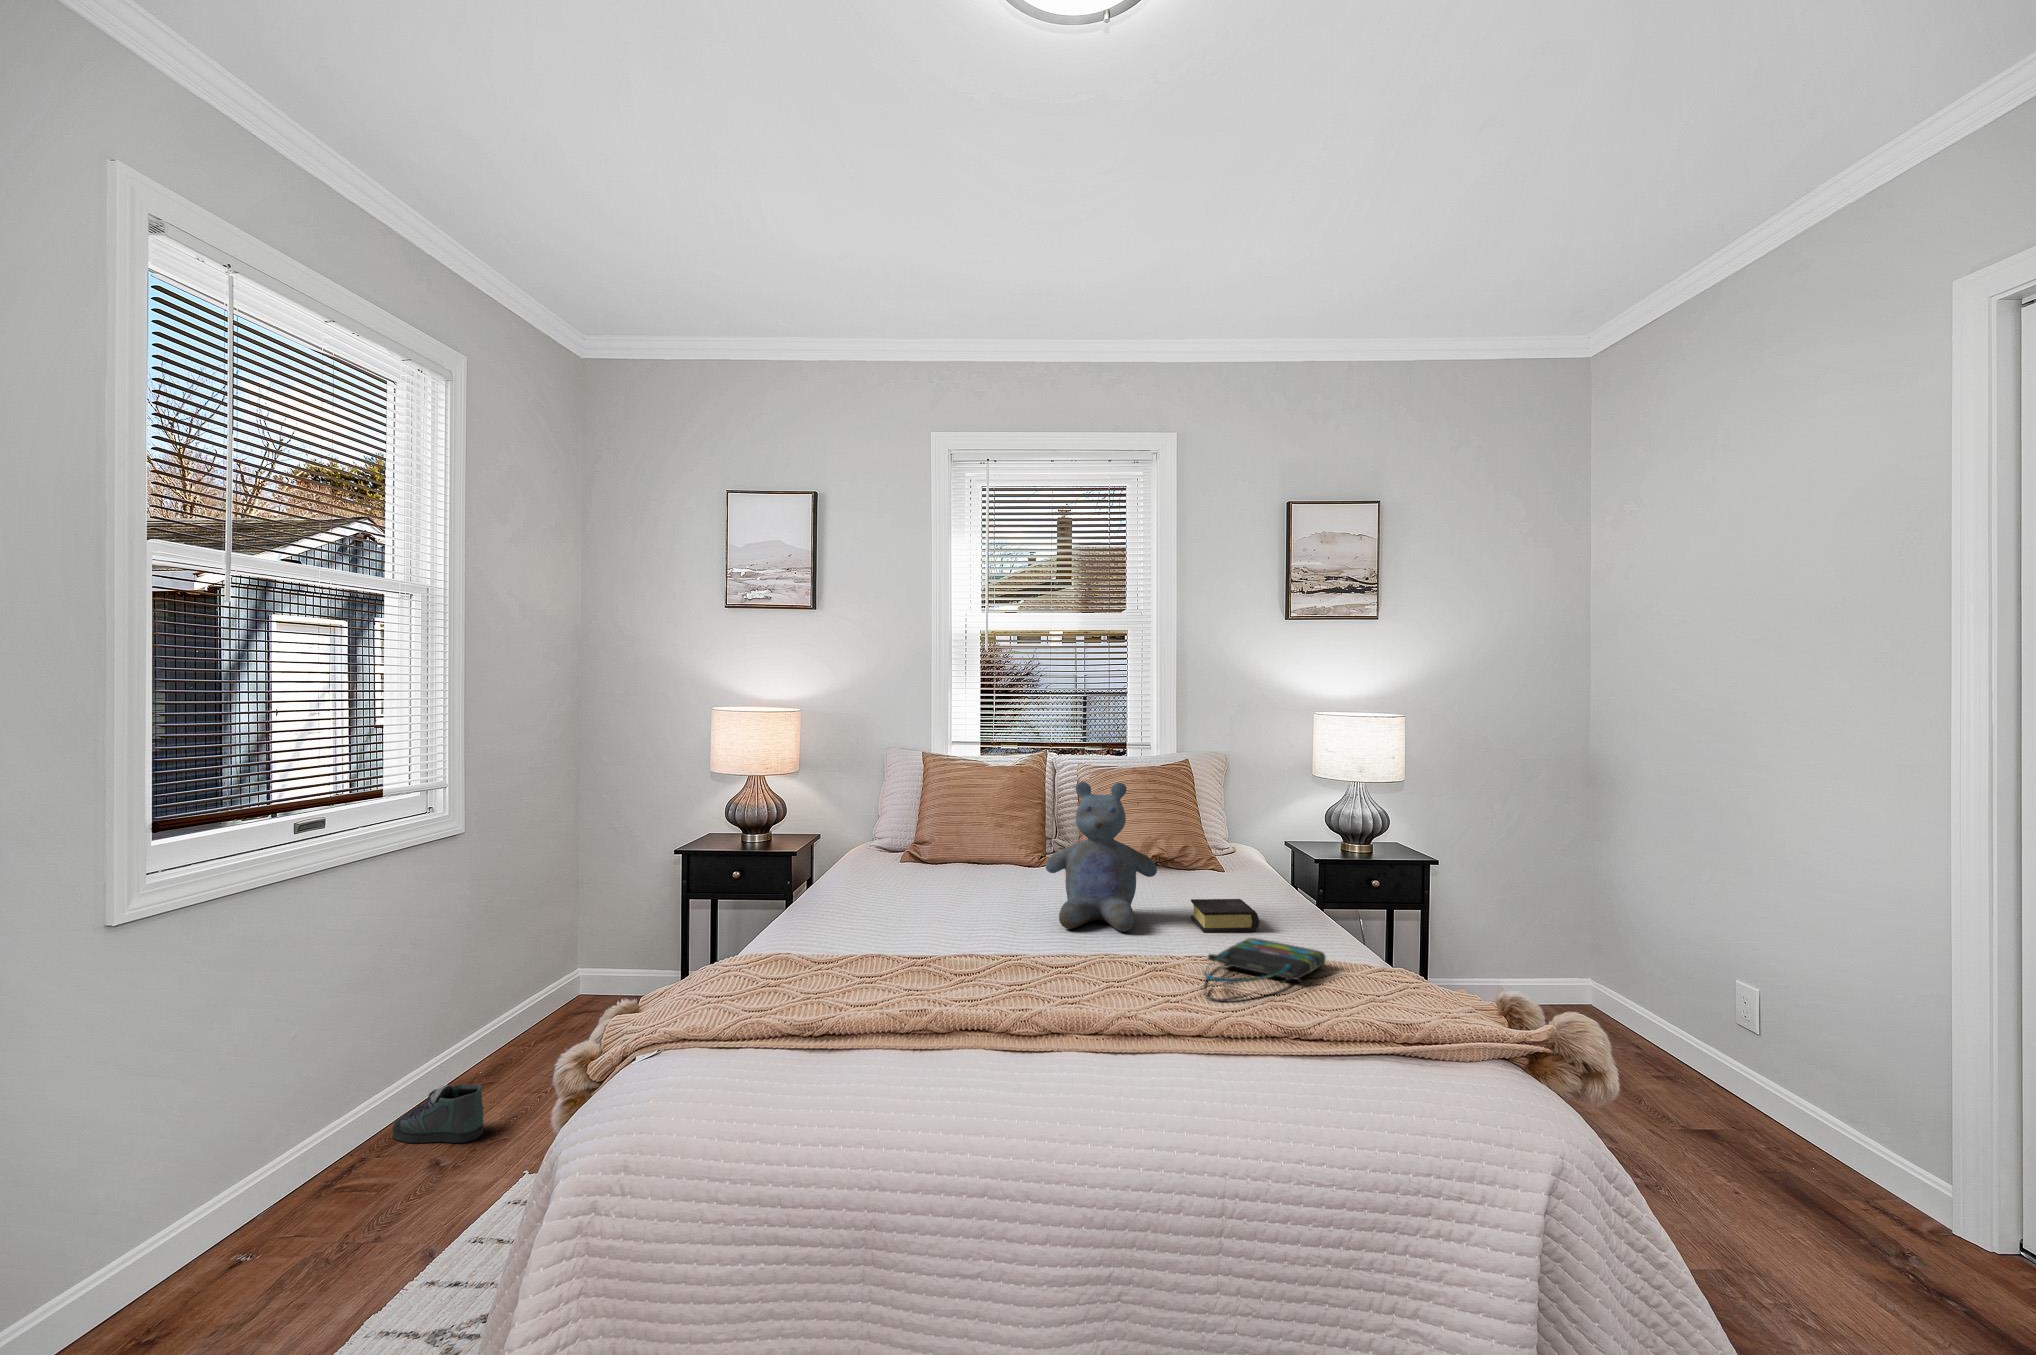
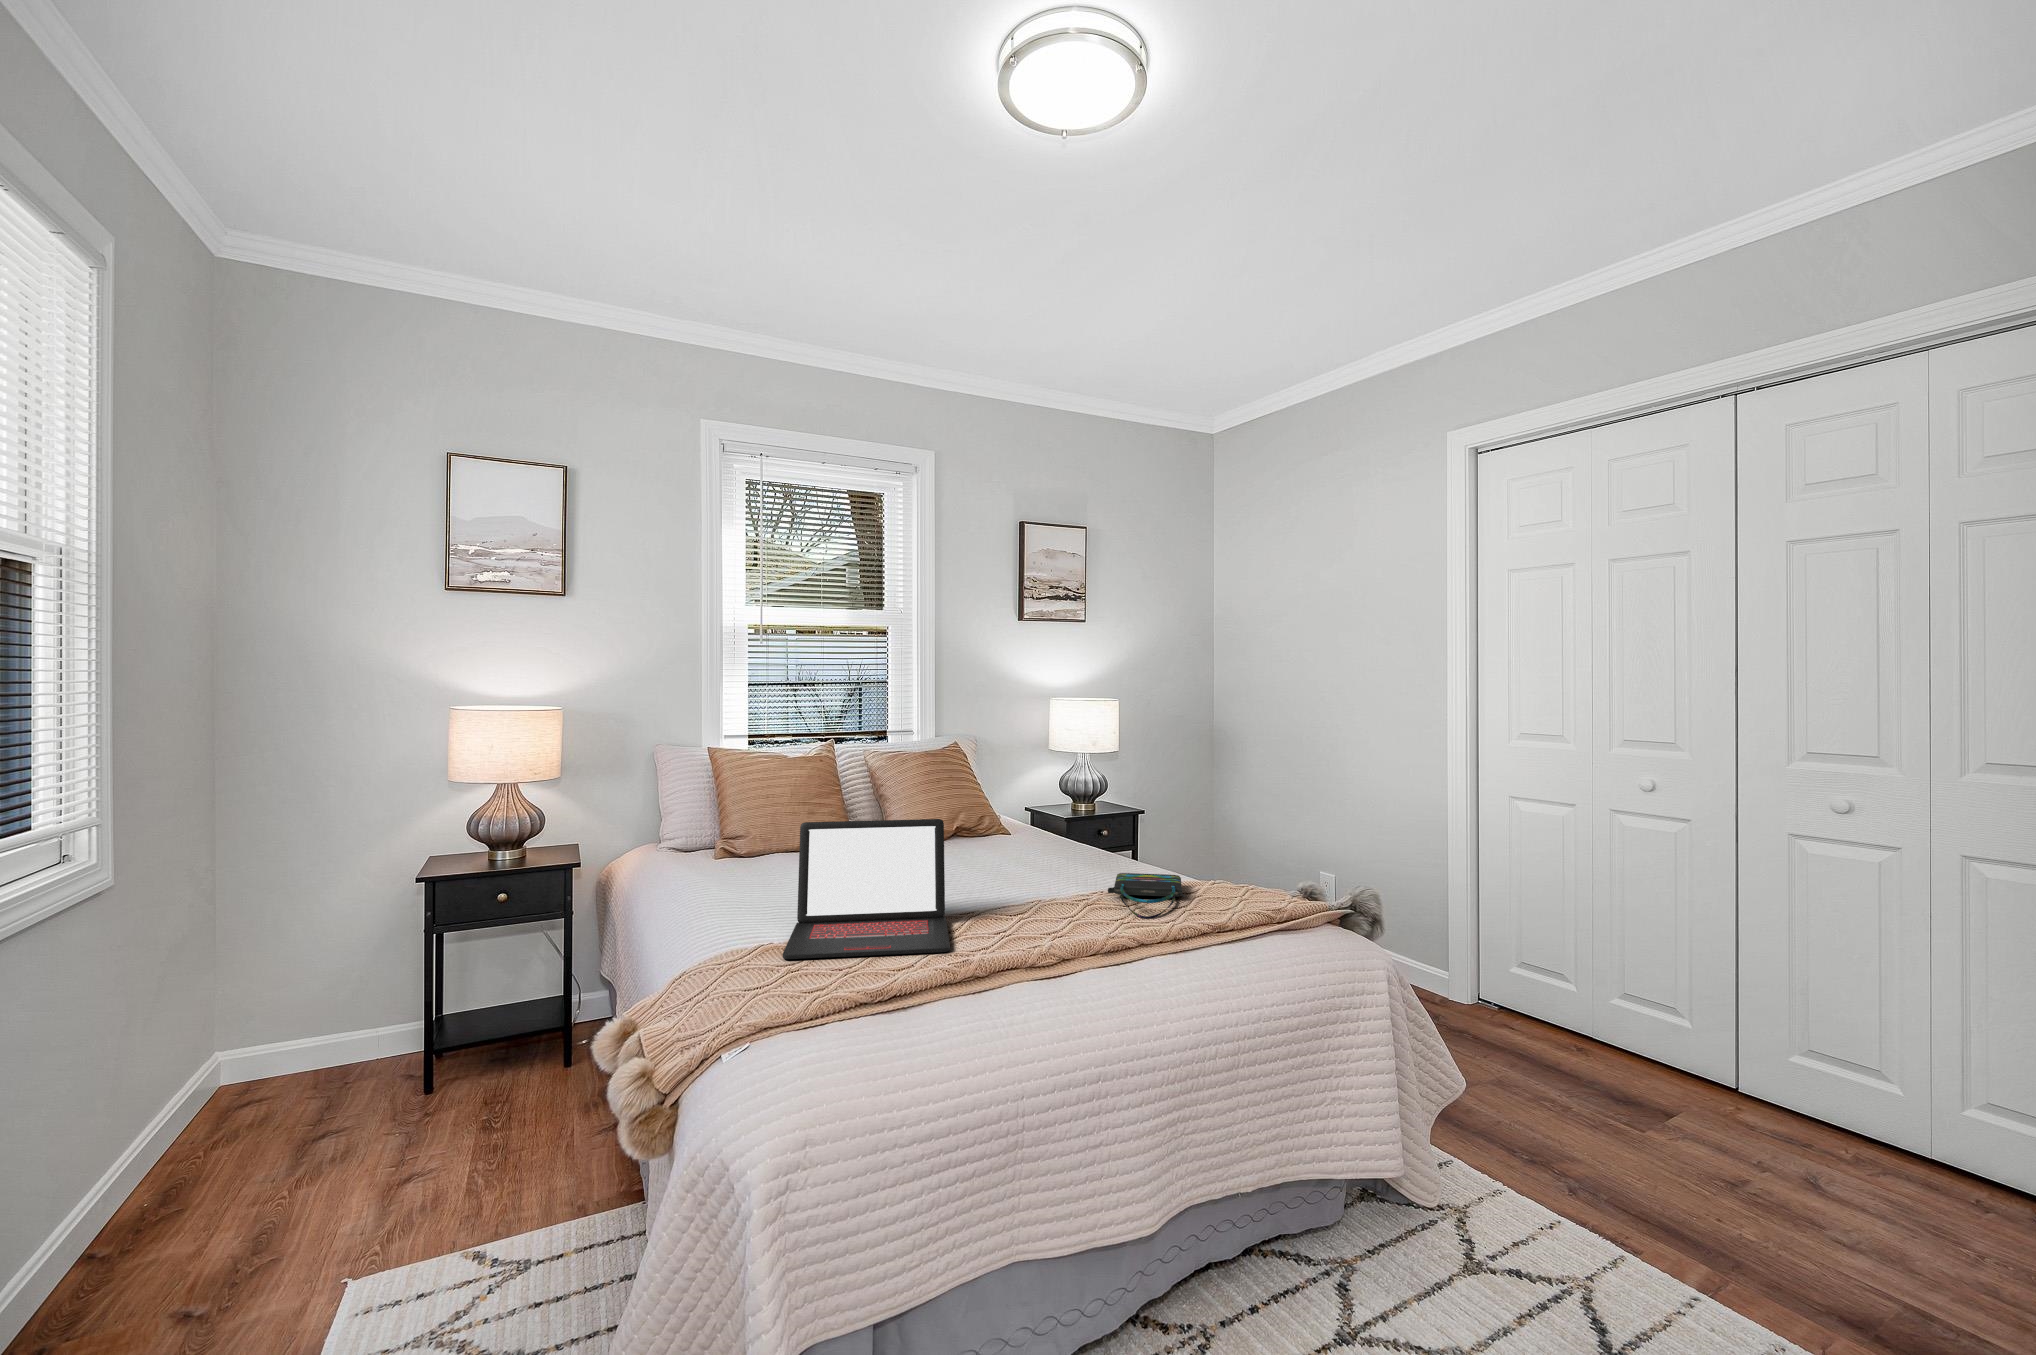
stuffed bear: present [1046,782,1157,932] -> none [925,759,1019,889]
laptop: none [786,836,997,996] -> present [783,819,950,959]
book: present [1191,899,1260,932] -> none [1042,848,1103,877]
shoe: present [392,1084,483,1143] -> none [71,1196,233,1304]

